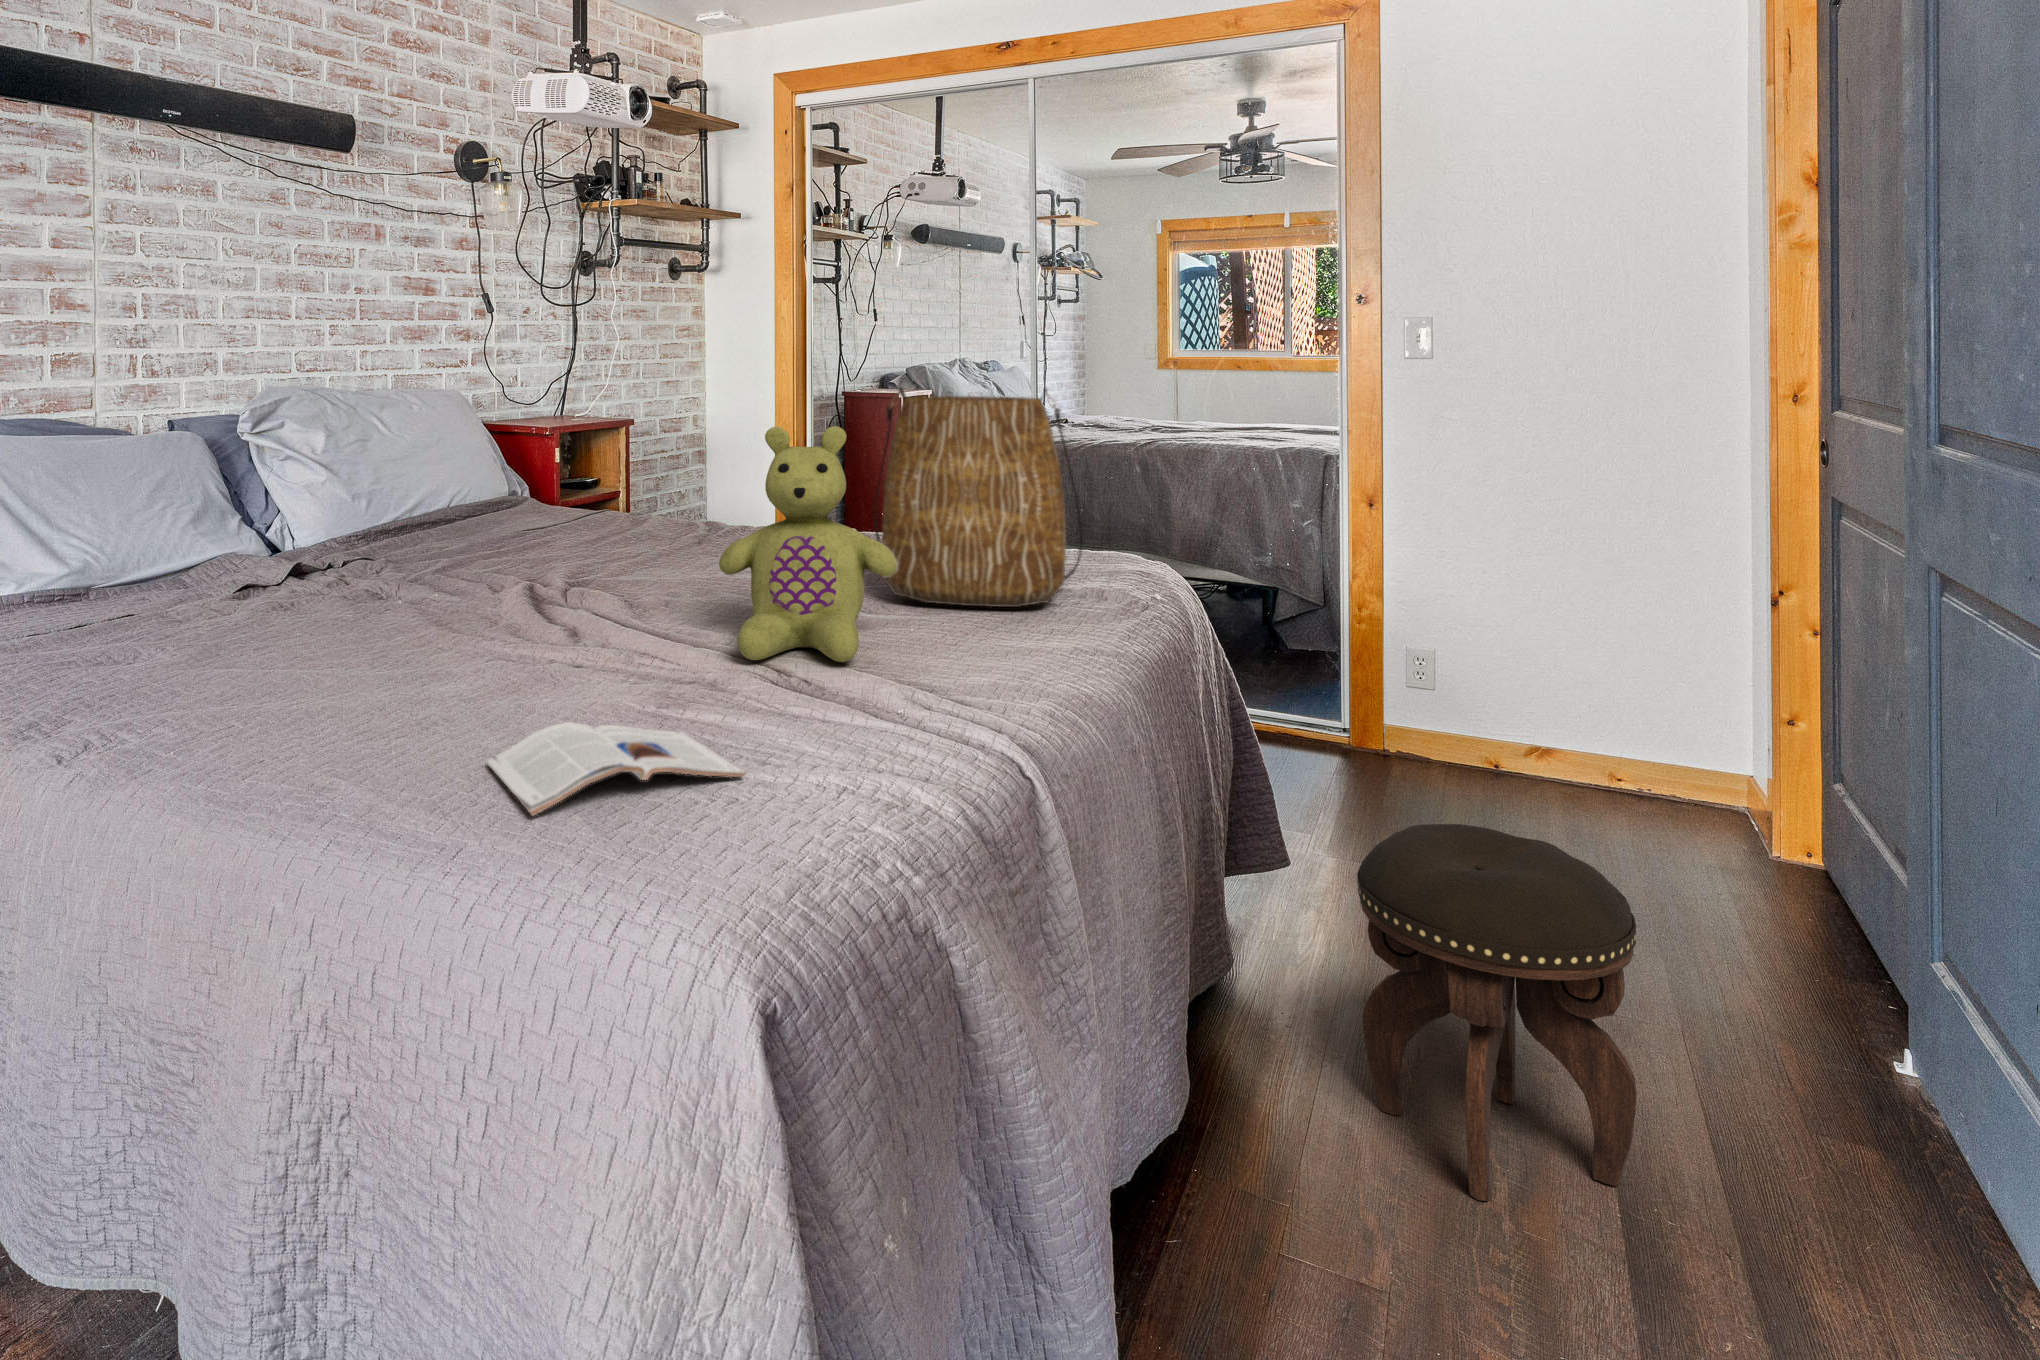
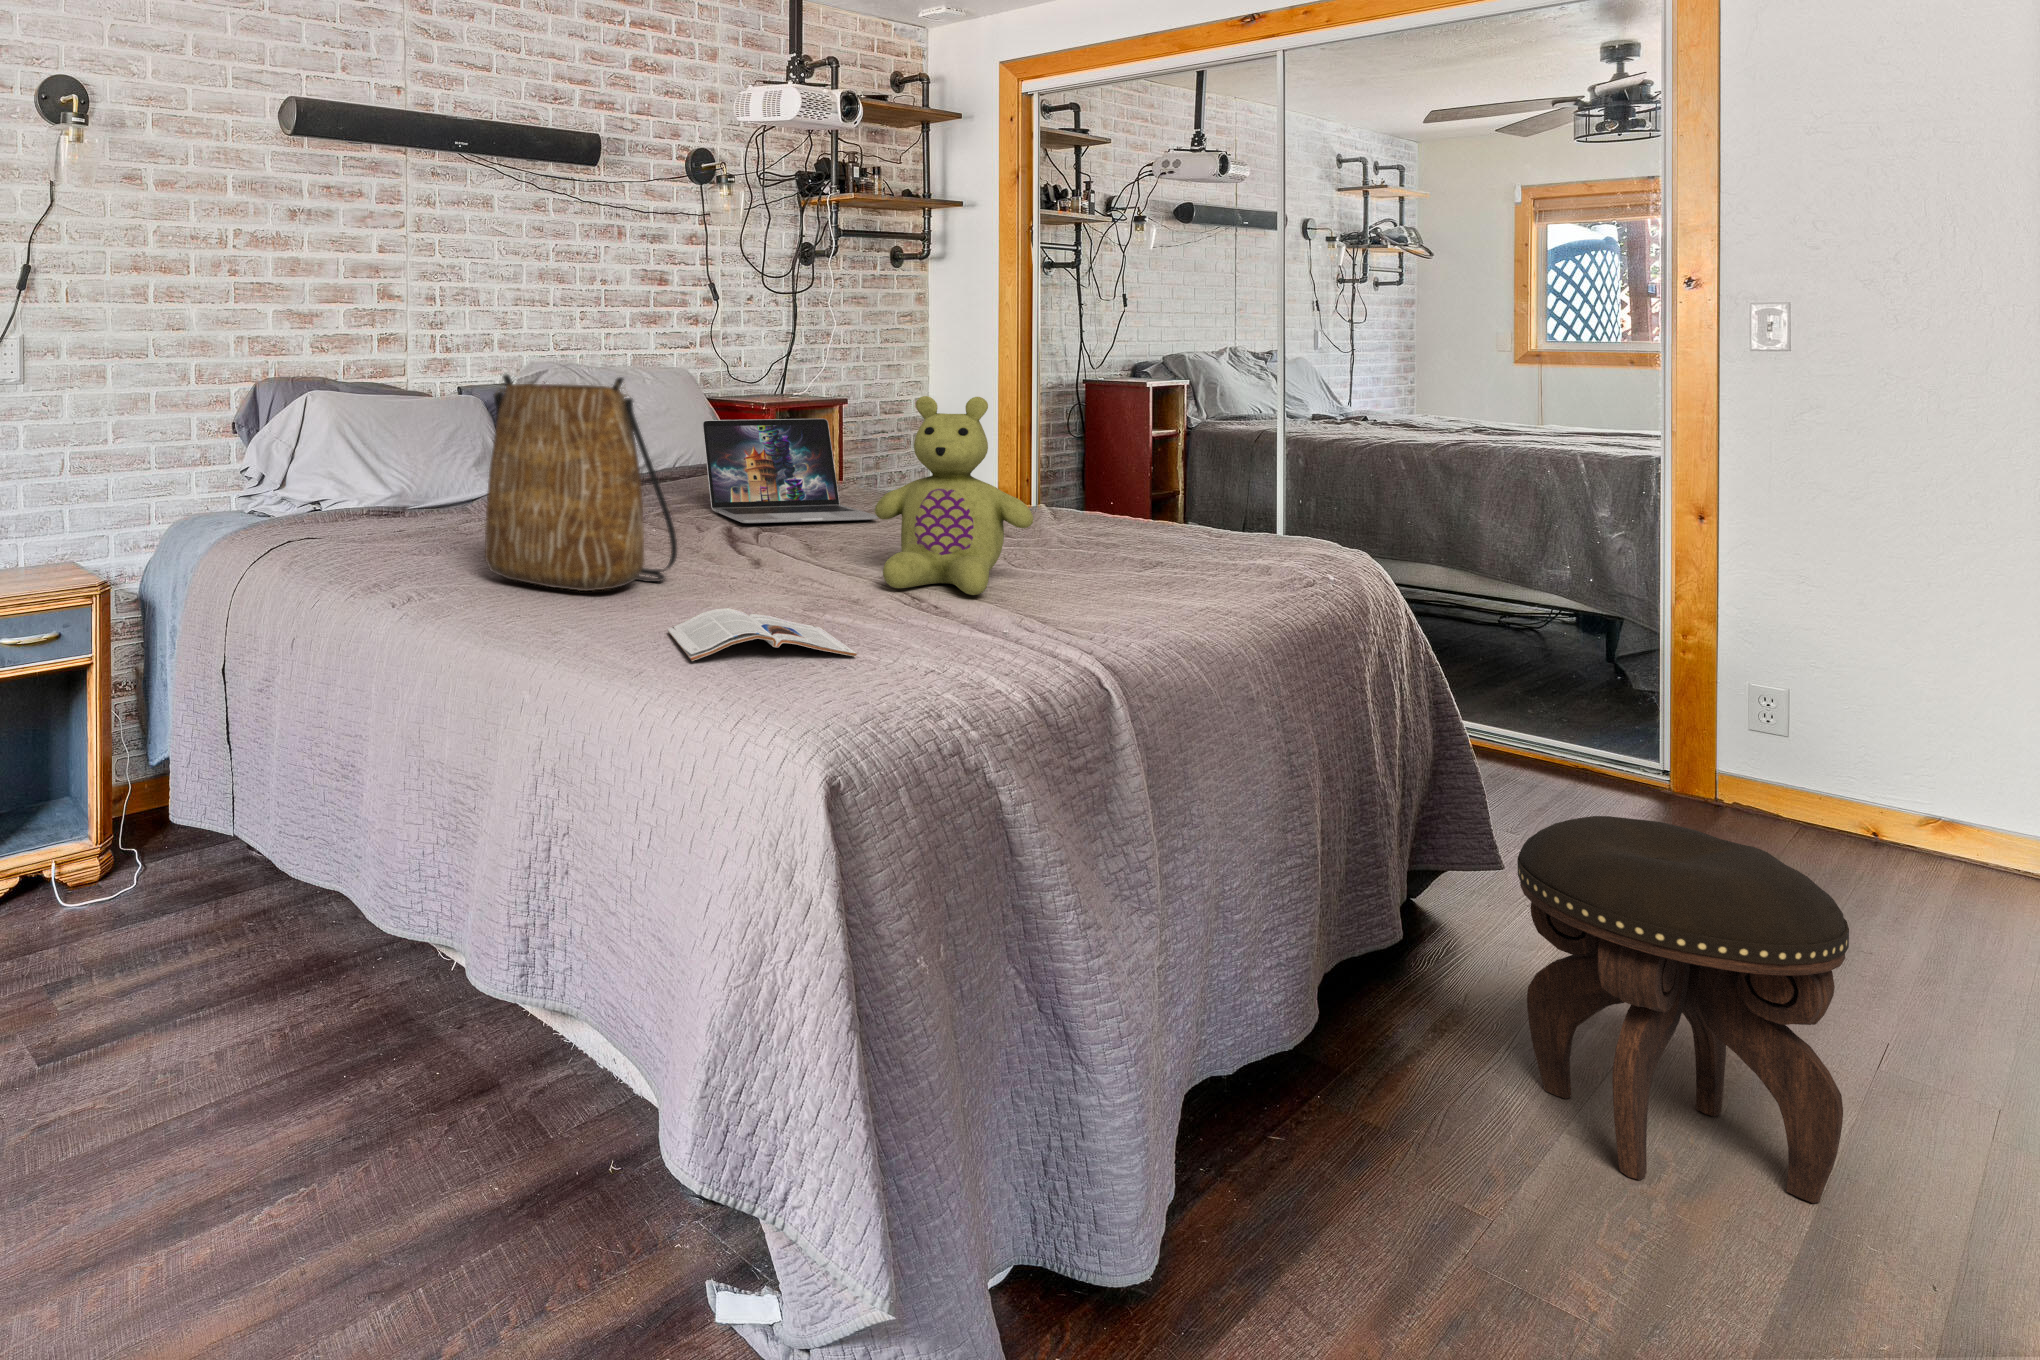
tote bag: present [874,387,1083,607] -> present [485,374,677,591]
laptop: none [490,449,698,579] -> present [702,419,878,523]

